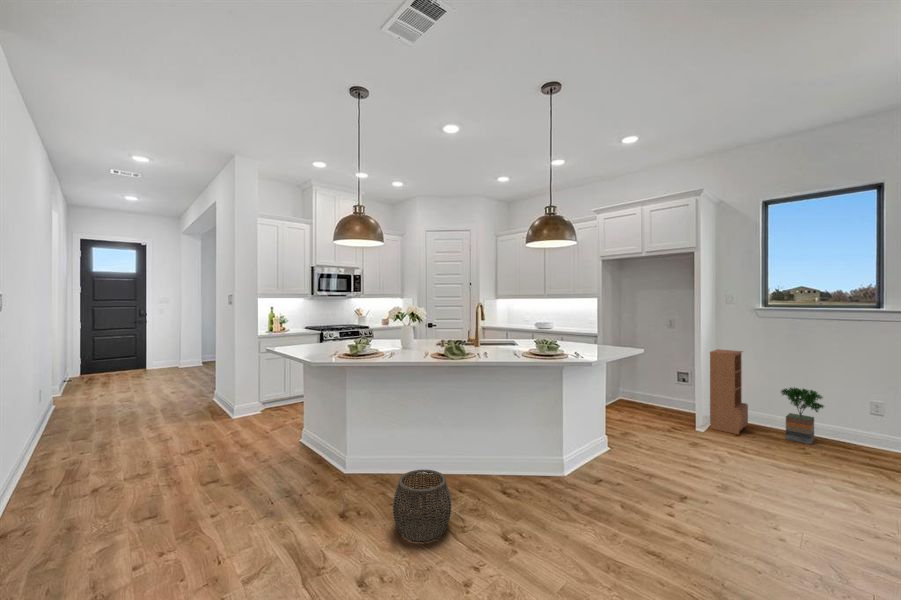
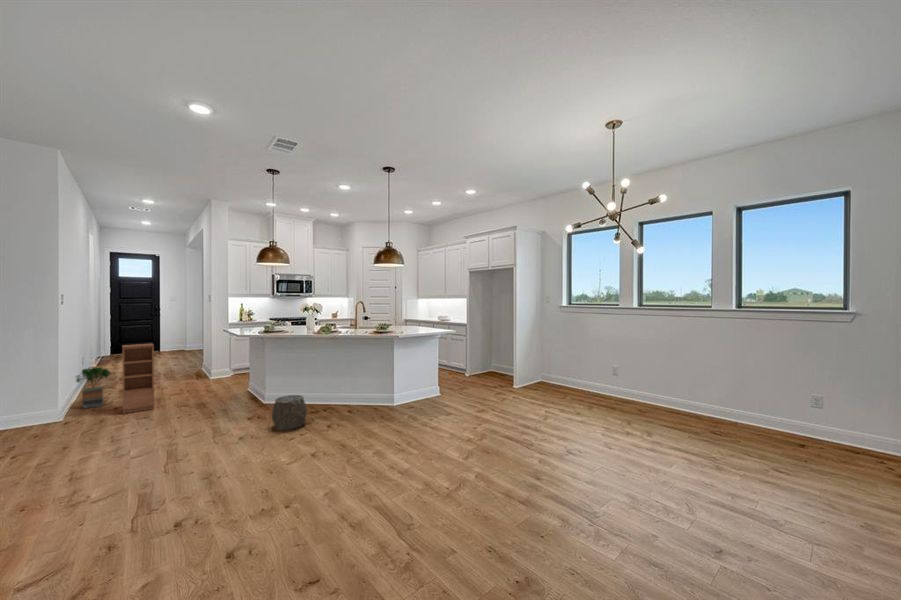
bookcase: present [710,349,748,434] -> present [122,343,154,414]
potted tree: present [781,388,824,444] -> present [76,367,111,408]

